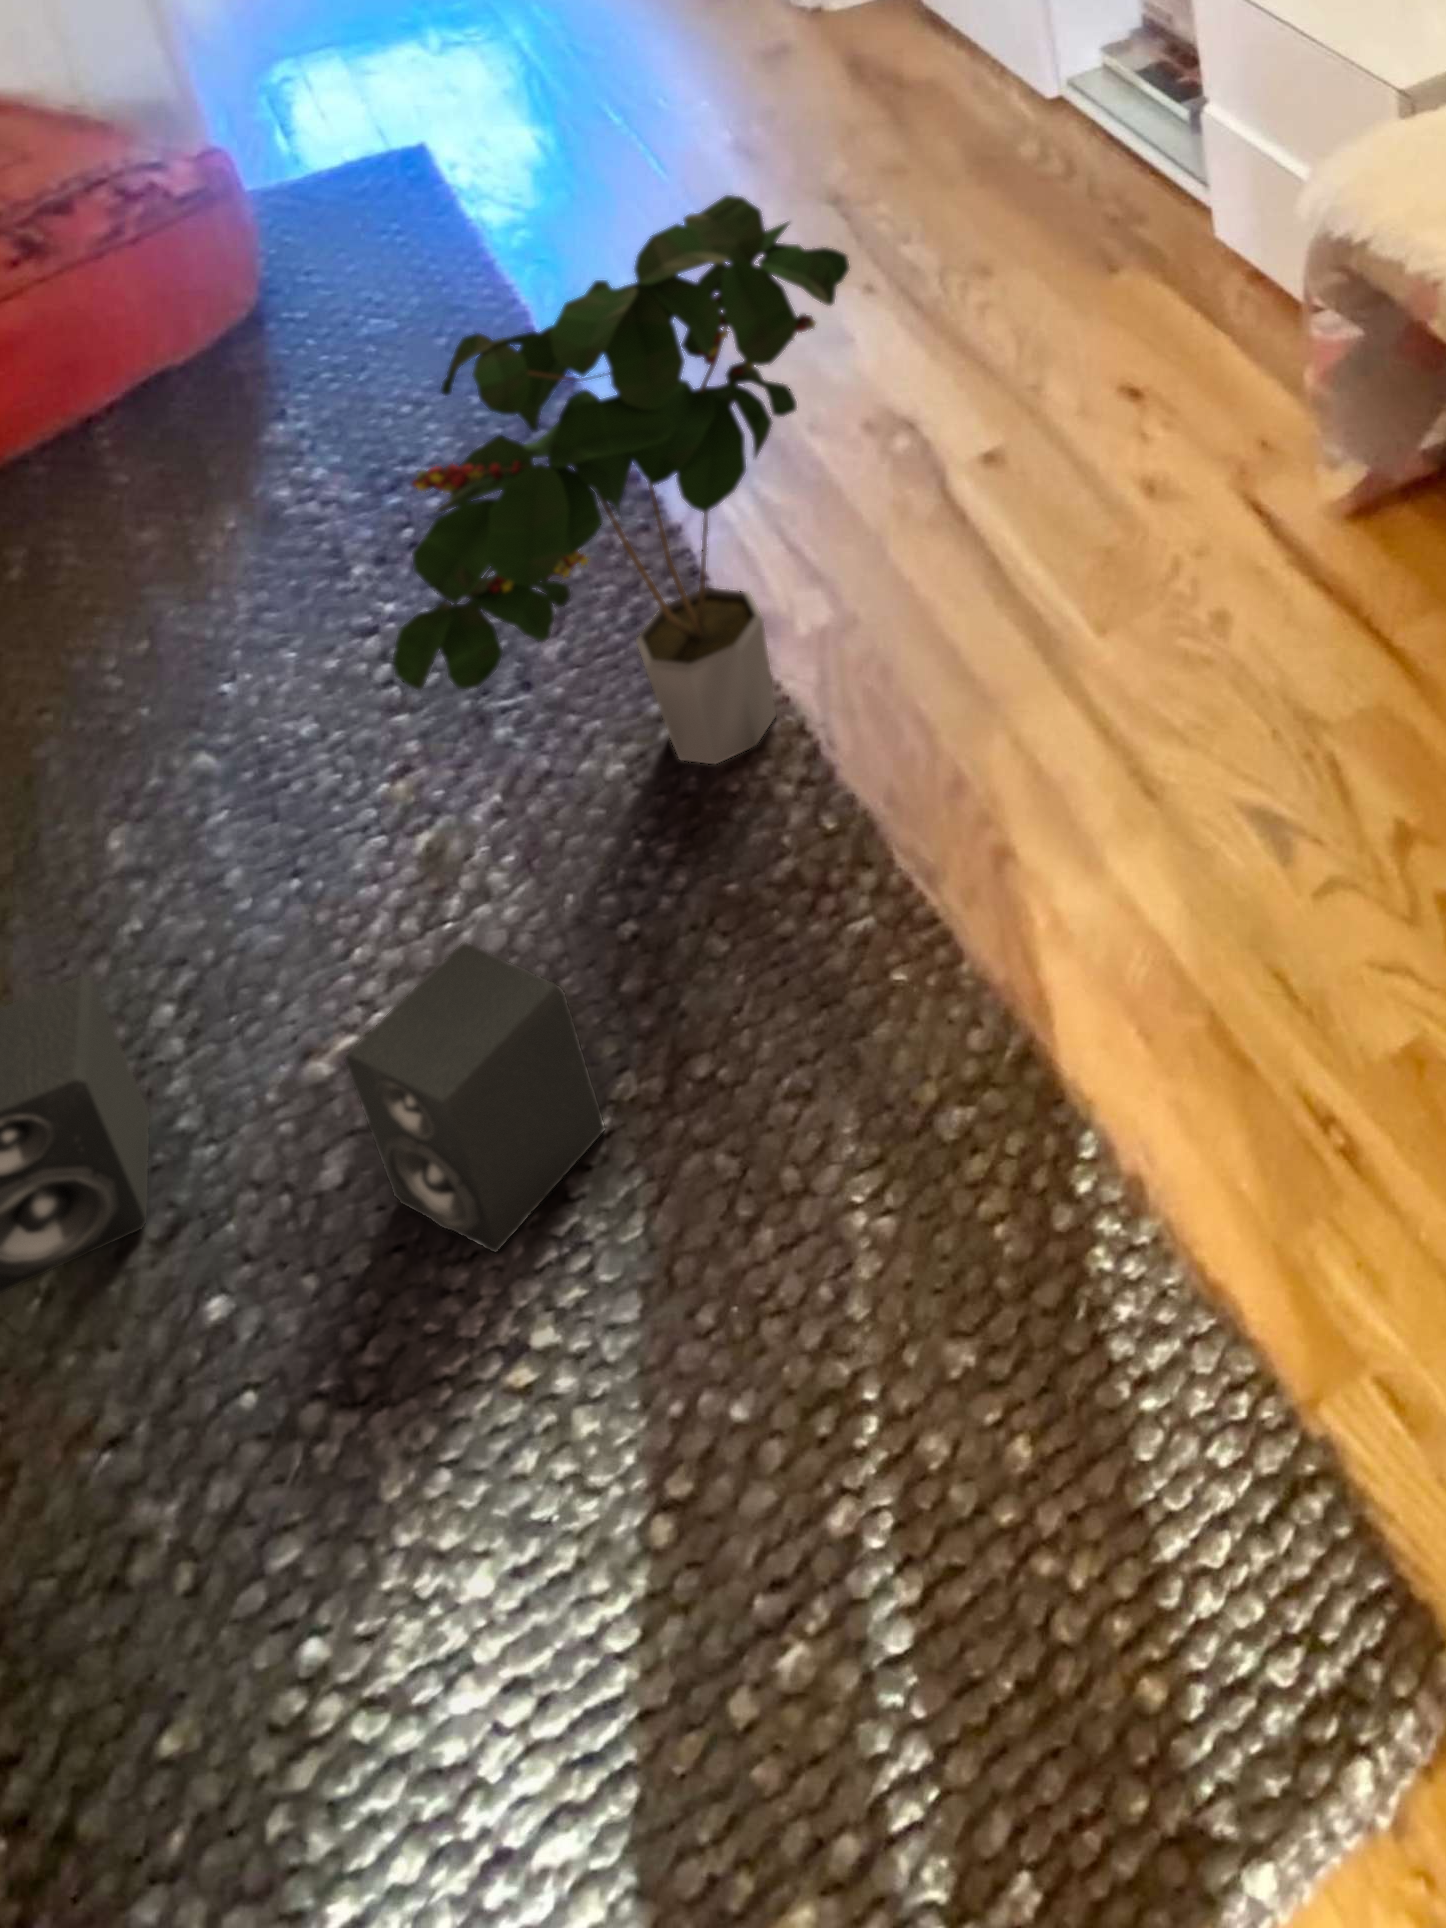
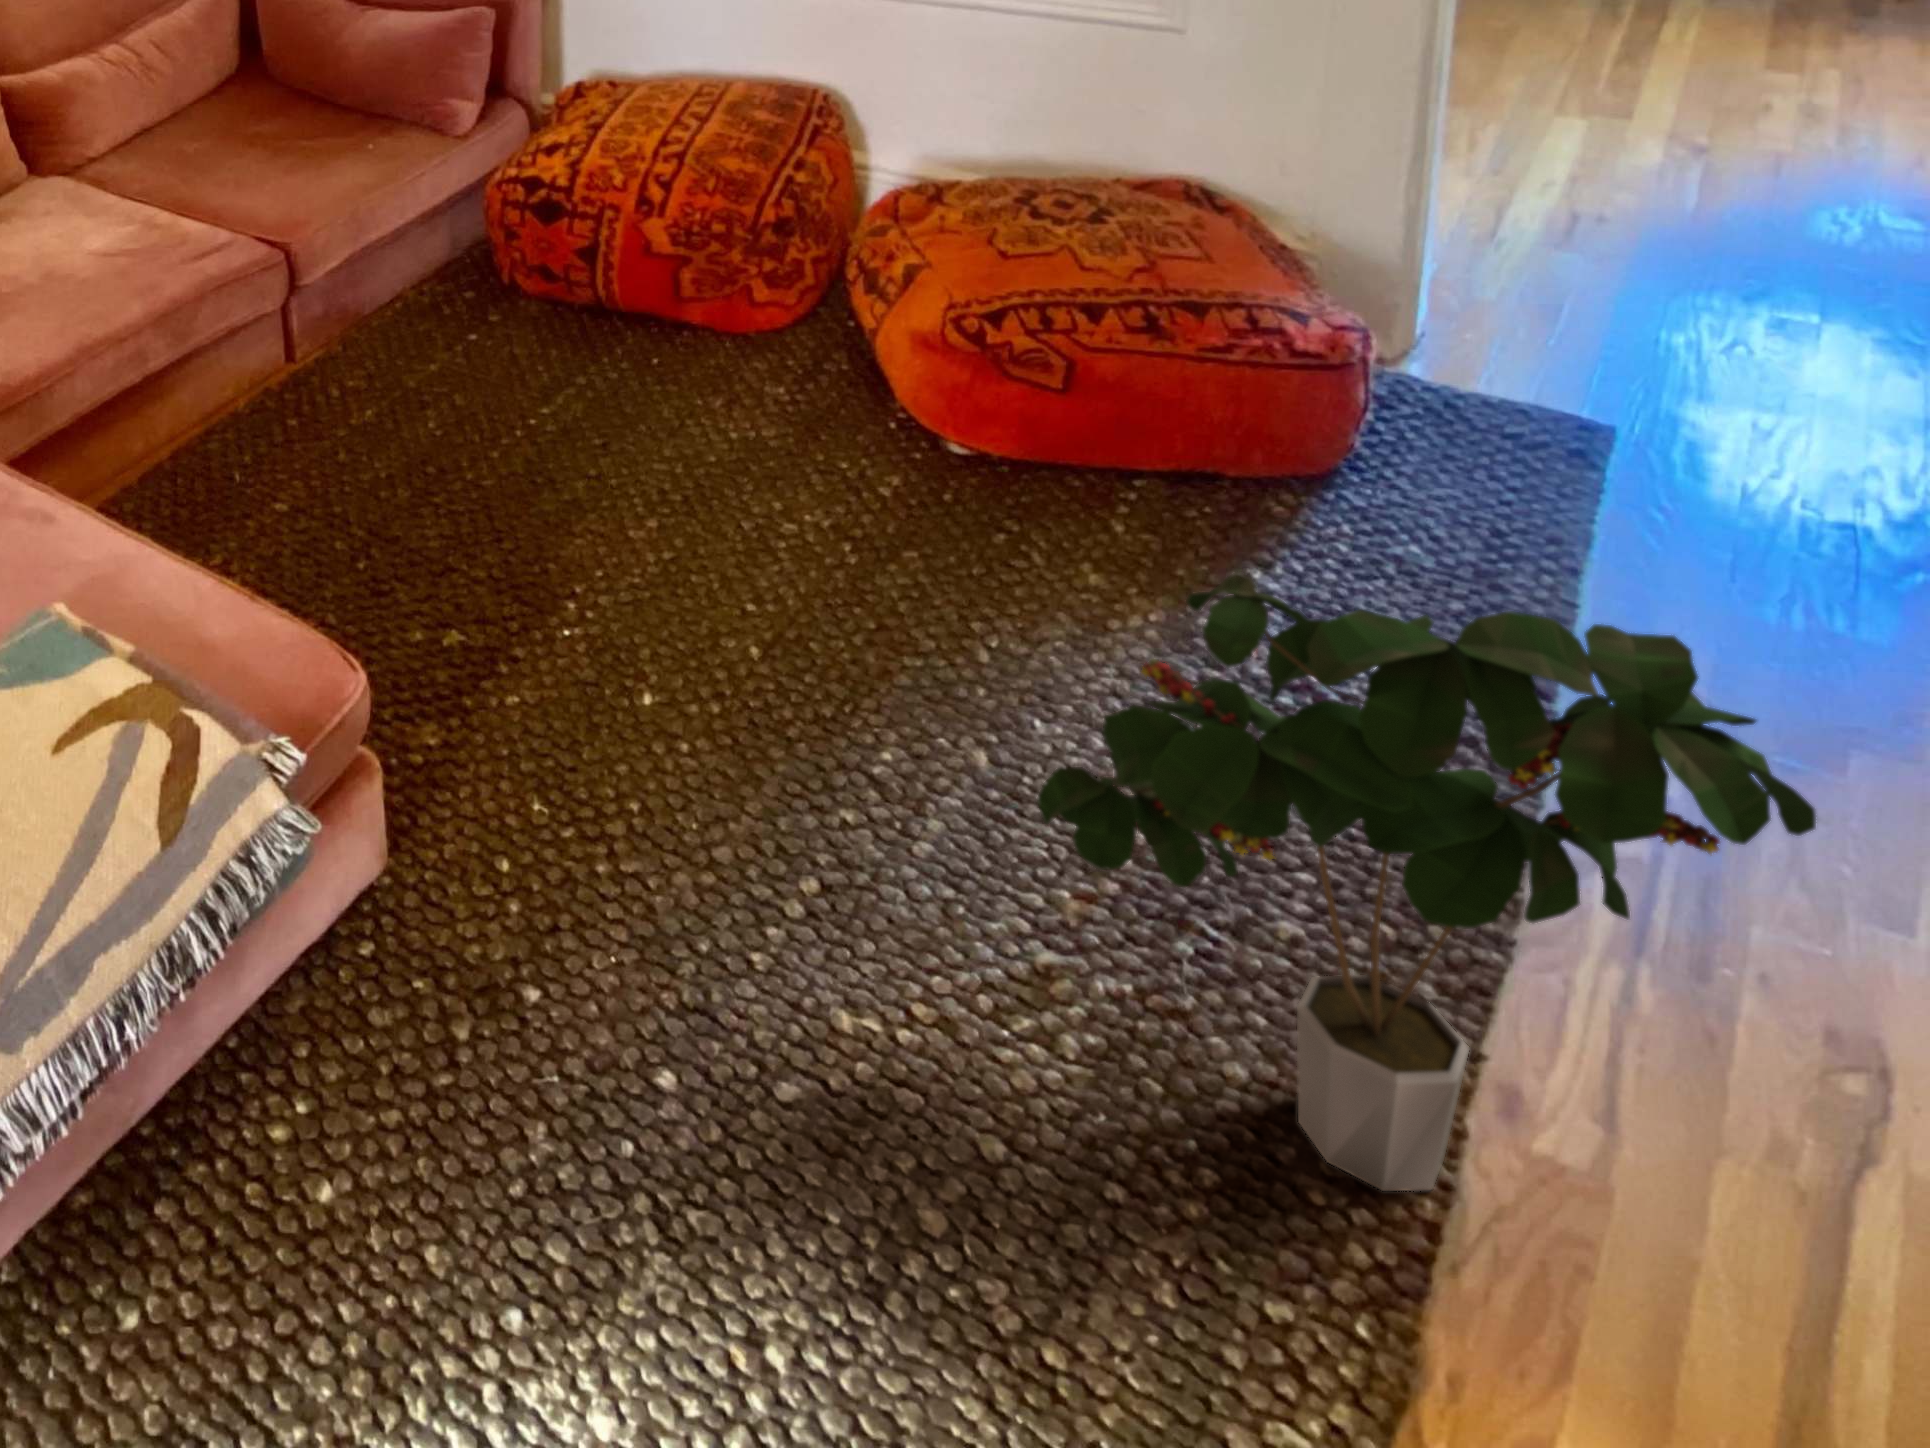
speaker: present [0,943,606,1293] -> none [585,753,951,1294]

